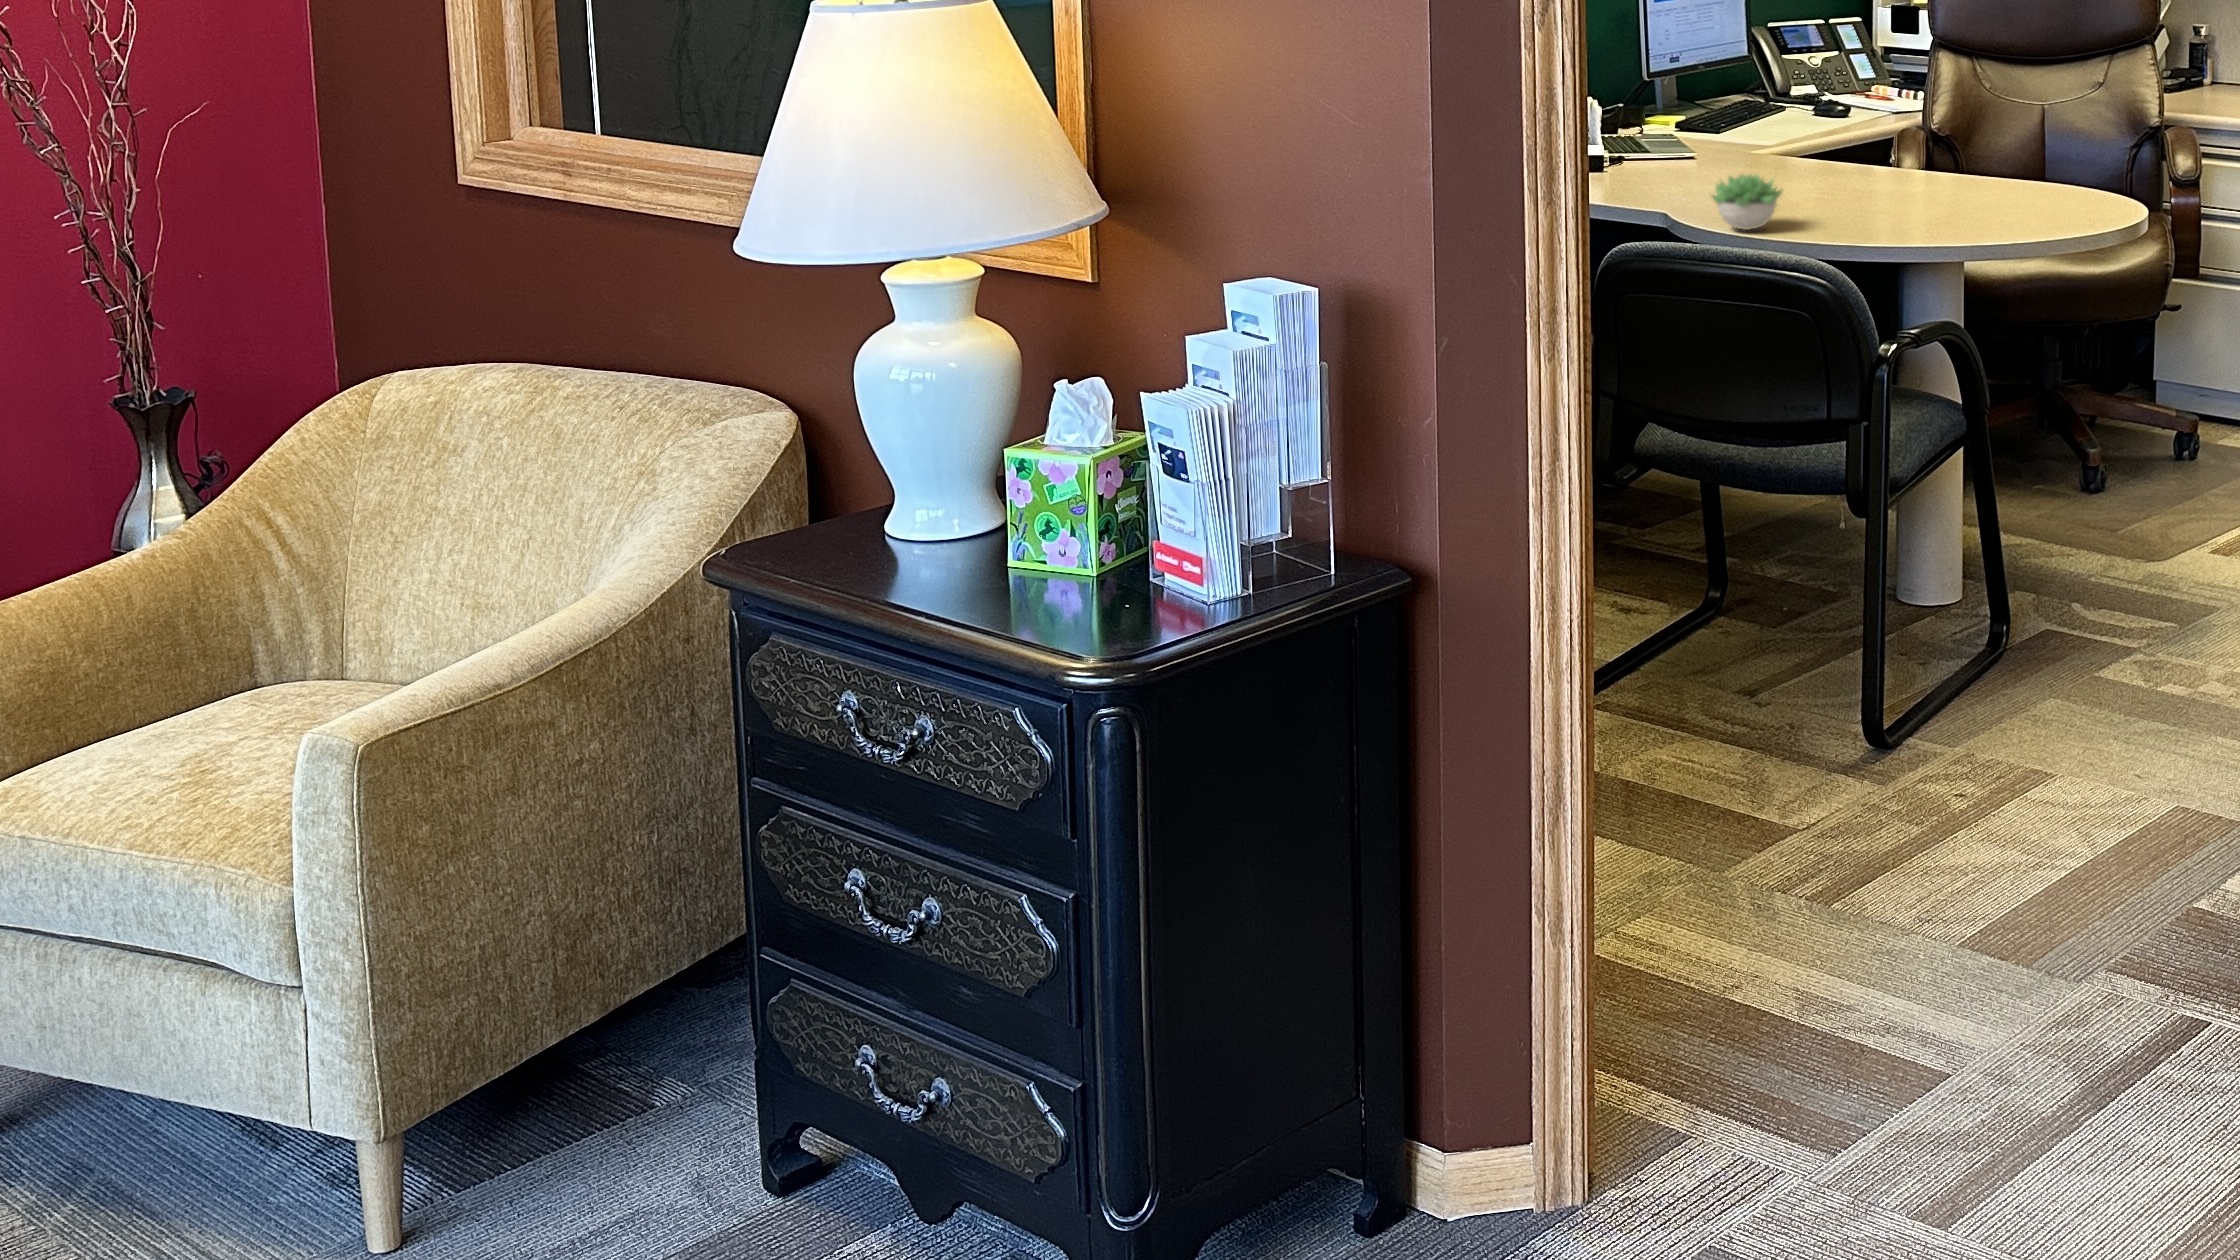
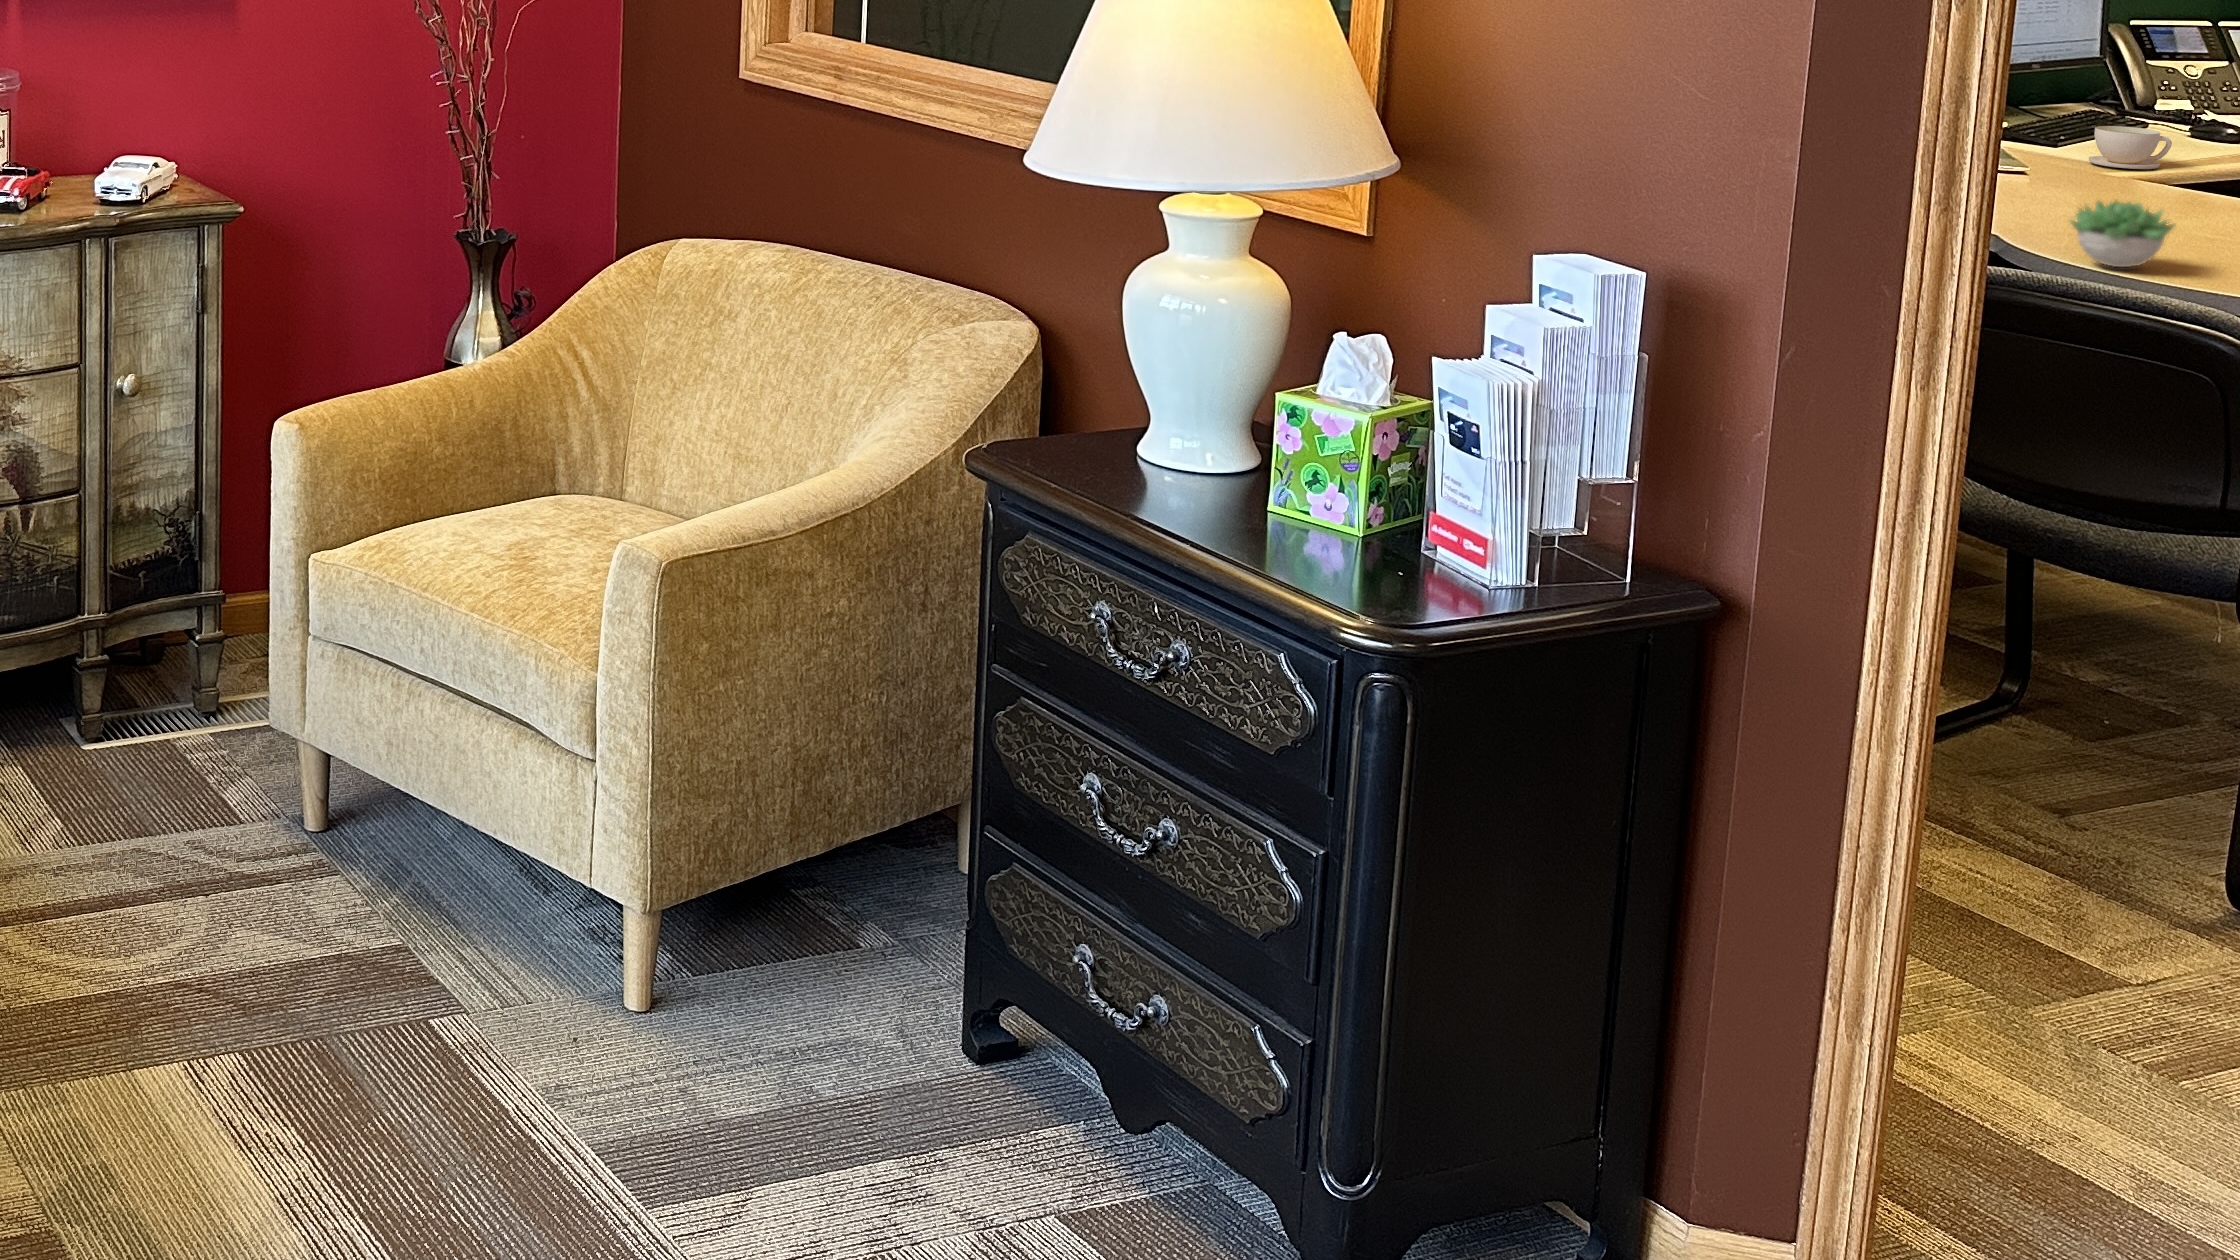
coffee cup: none [1736,111,1790,145] -> present [2089,126,2172,169]

